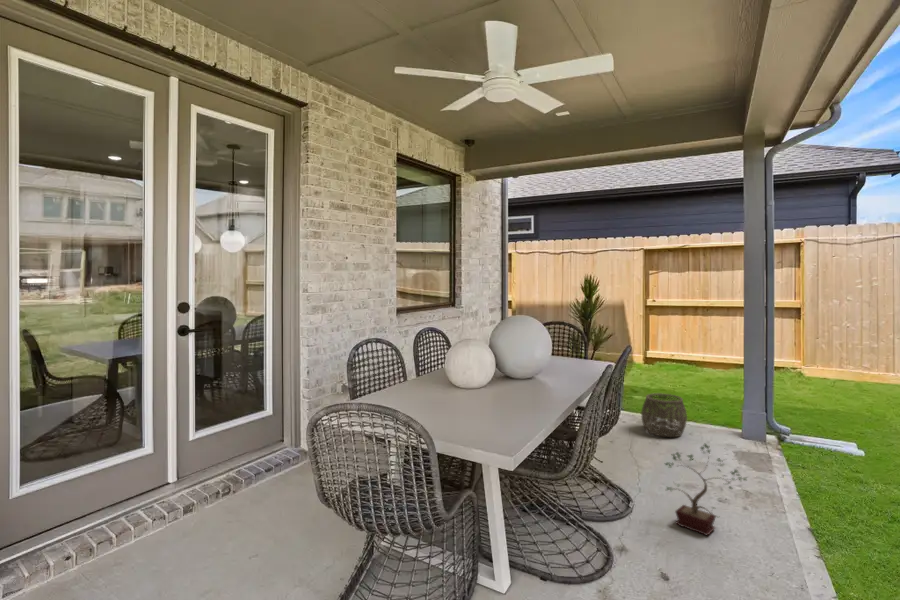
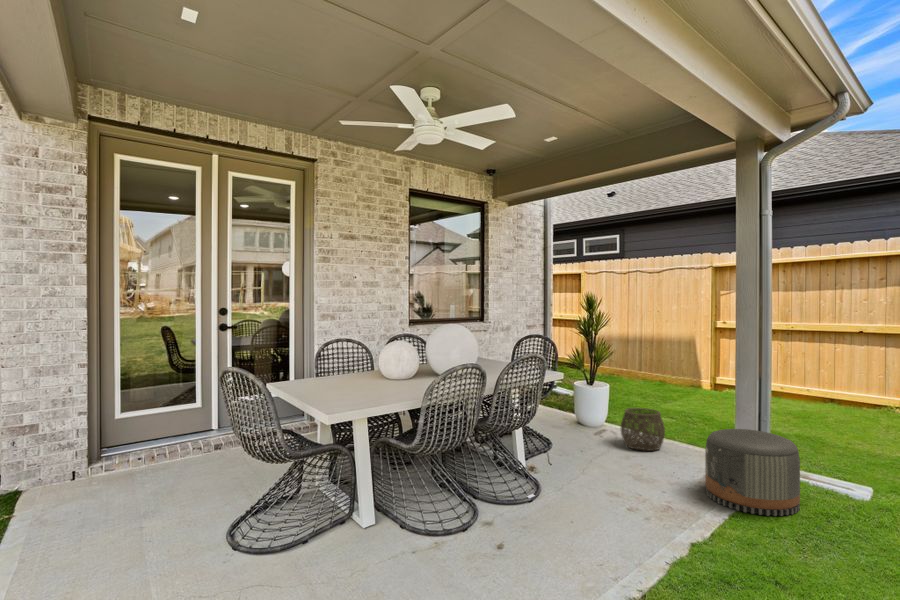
pouf: none [773,414,873,499] -> present [705,429,800,516]
potted plant: present [666,444,746,535] -> none [545,436,594,520]

